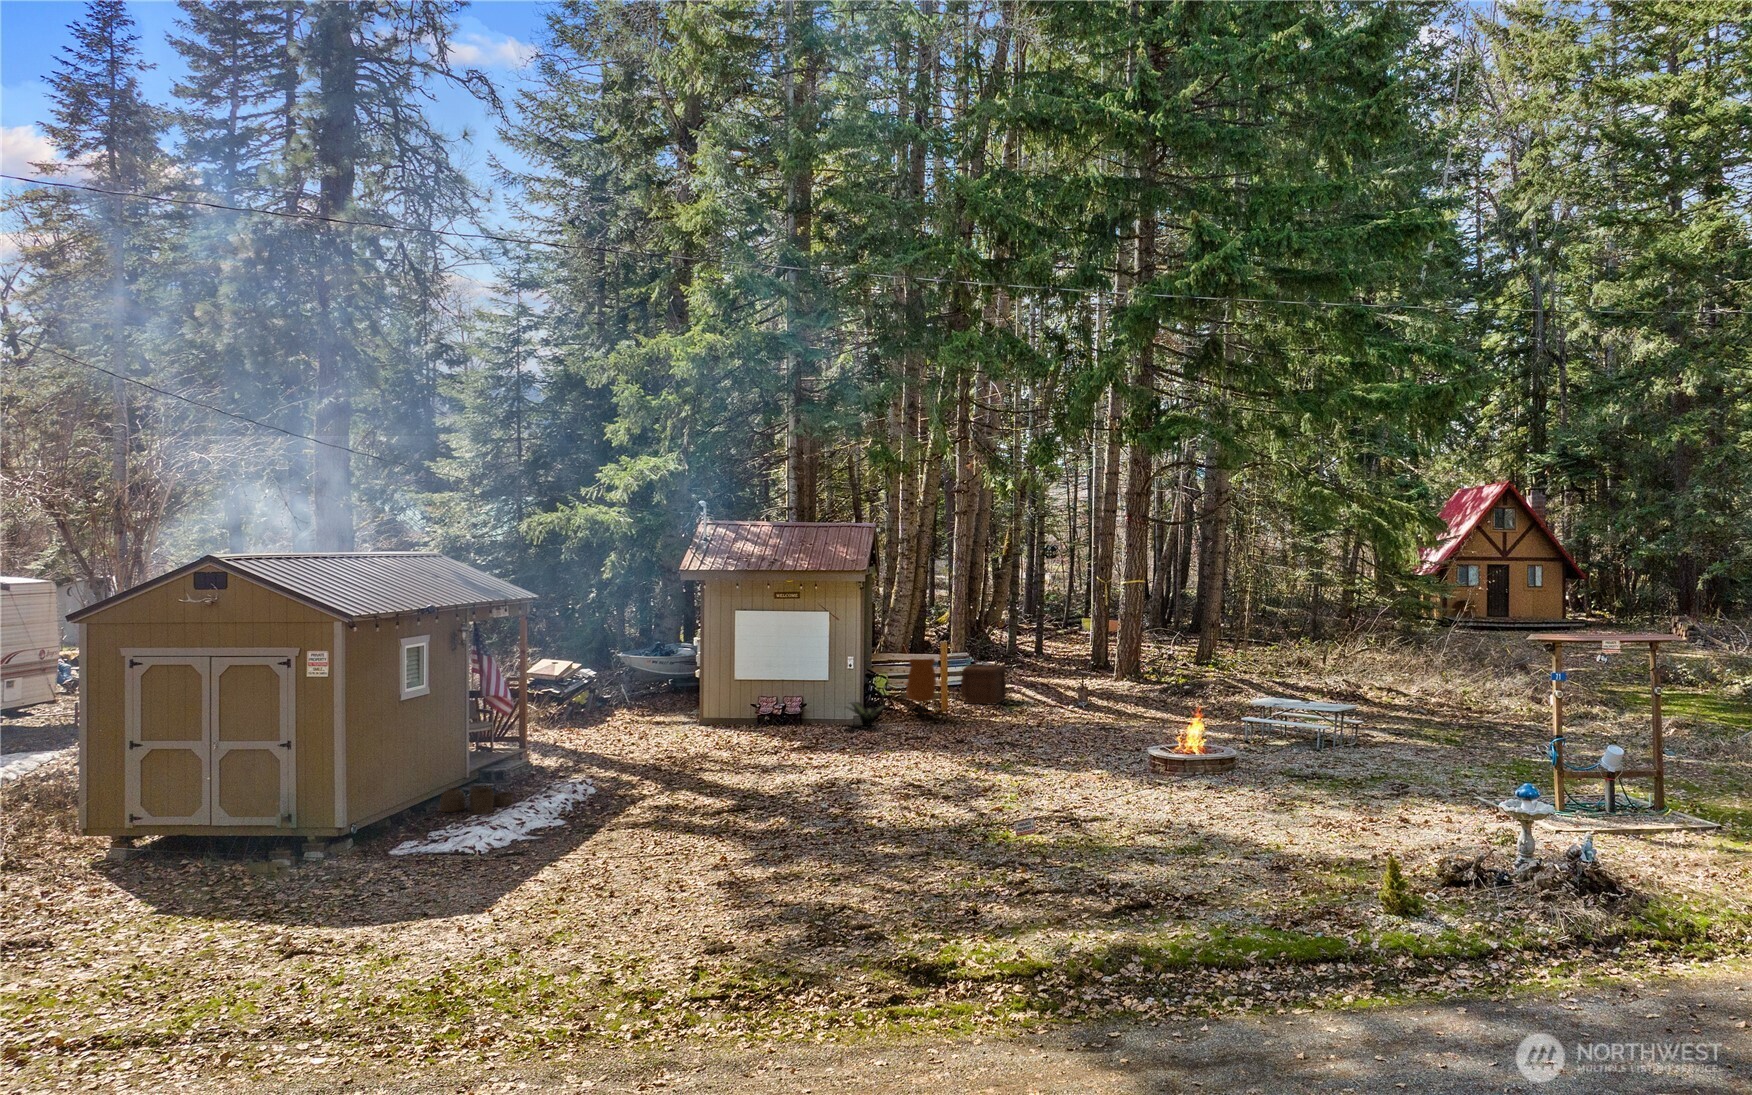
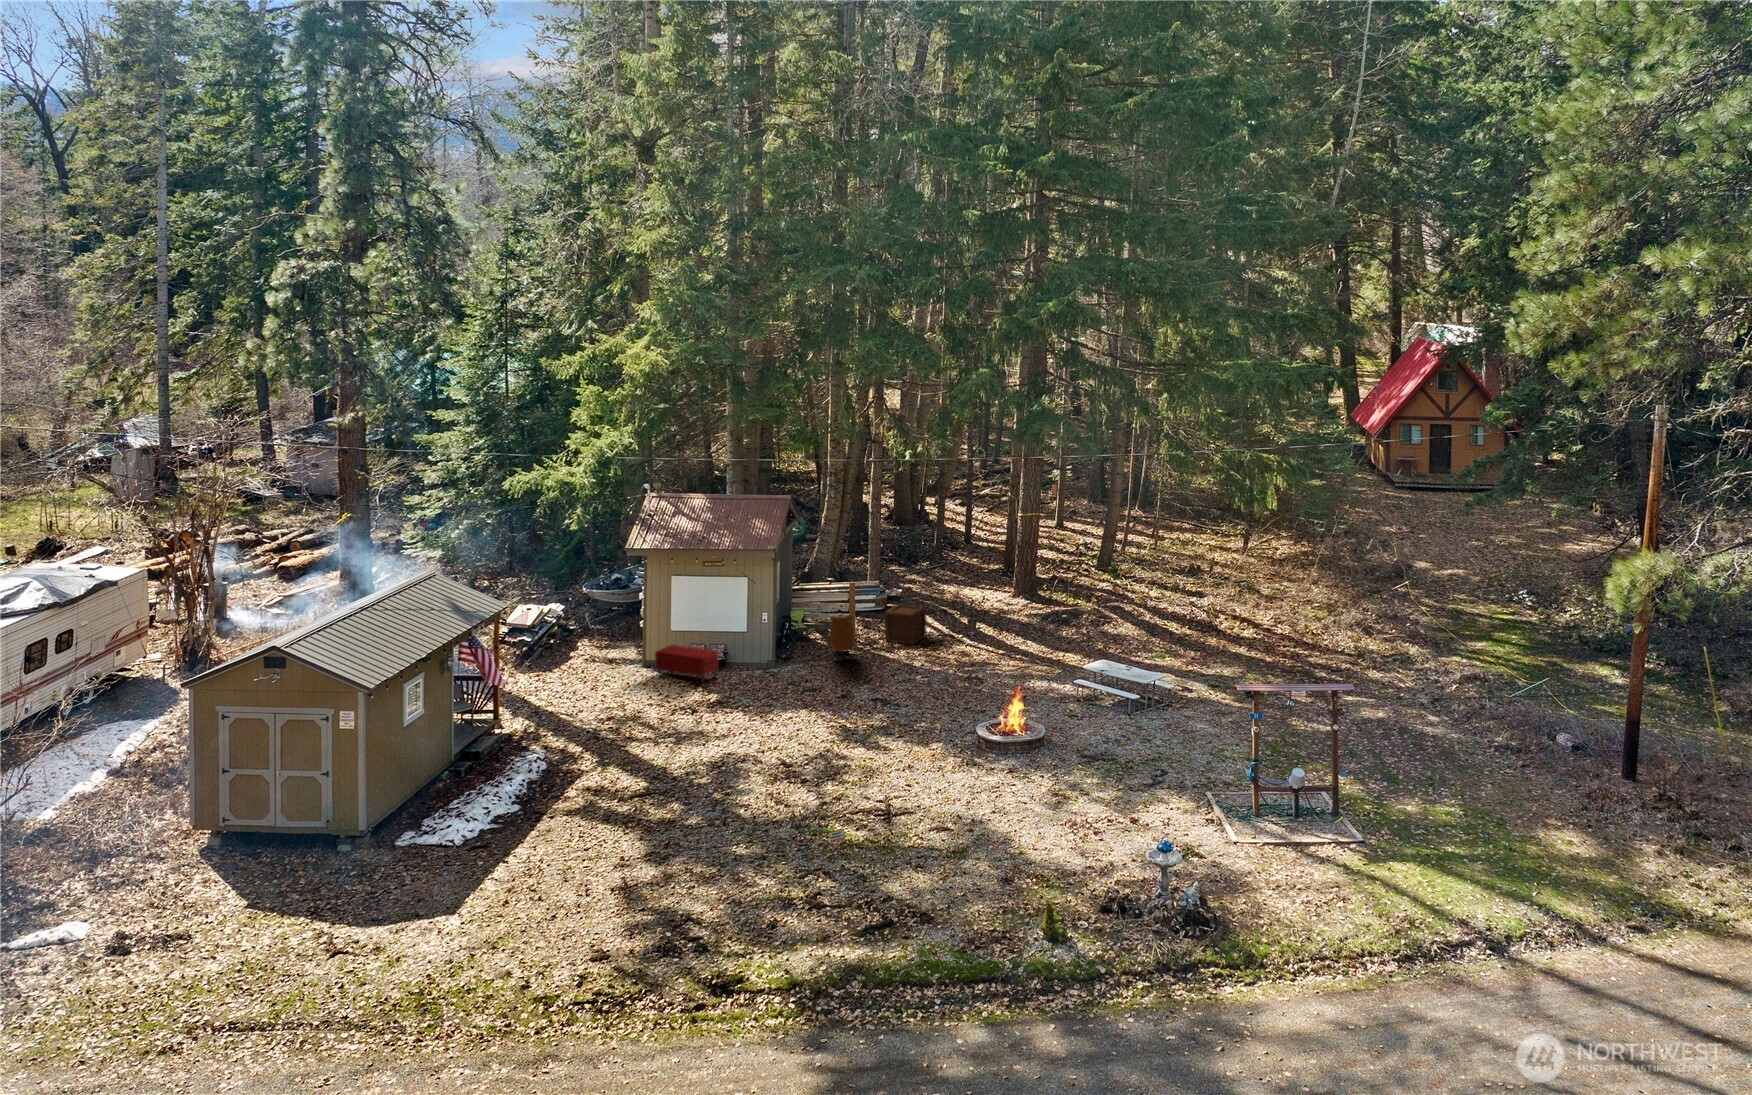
bench: none [708,693,782,731] -> present [655,645,718,683]
potted plant: present [846,702,885,725] -> none [769,654,809,678]
woven basket: present [440,785,513,814] -> none [429,773,485,800]

